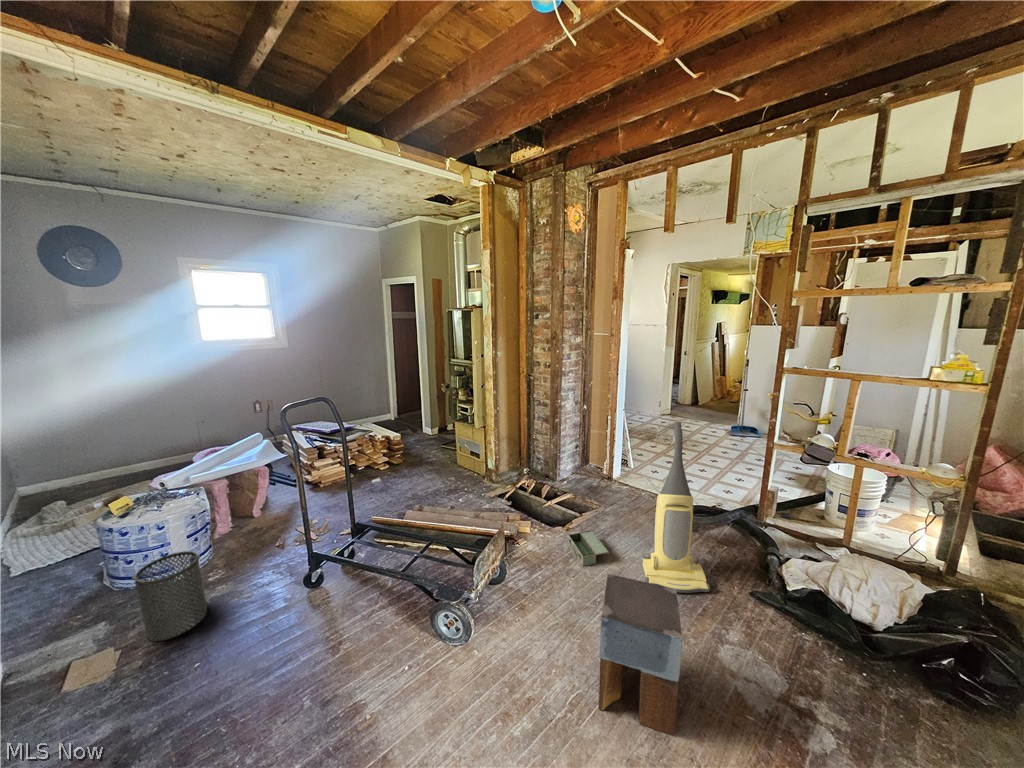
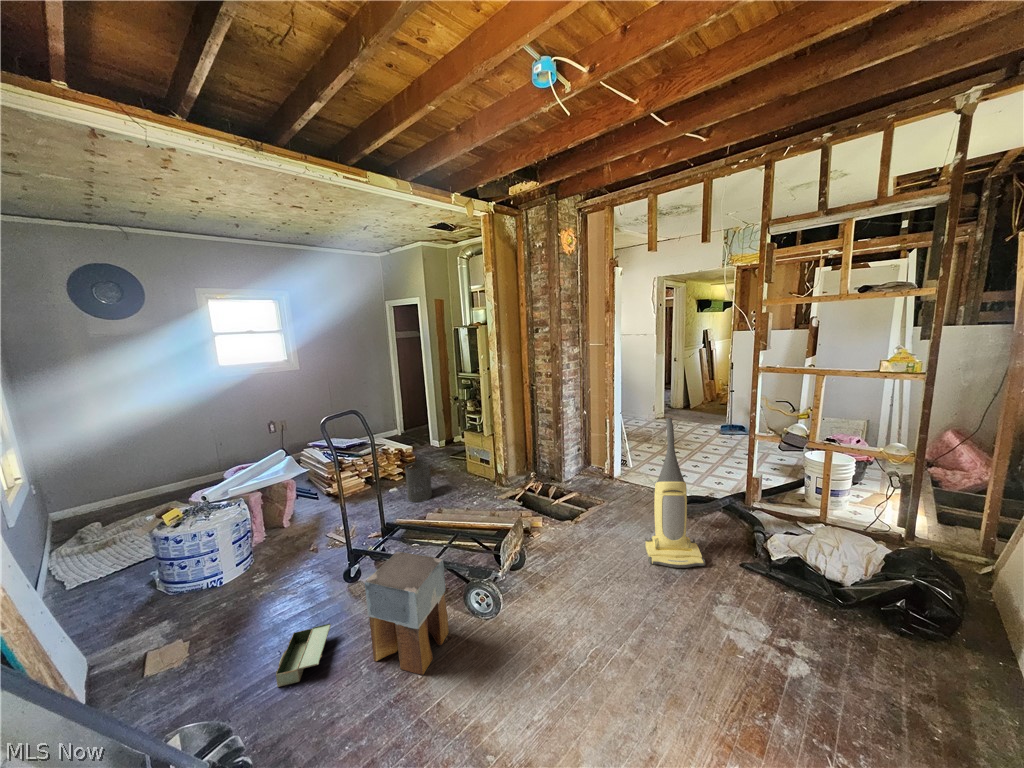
toolbox: present [568,531,609,566] -> present [276,624,331,687]
trash can: present [132,551,207,641] -> present [405,461,432,502]
stool: present [599,574,682,735] -> present [365,552,449,675]

